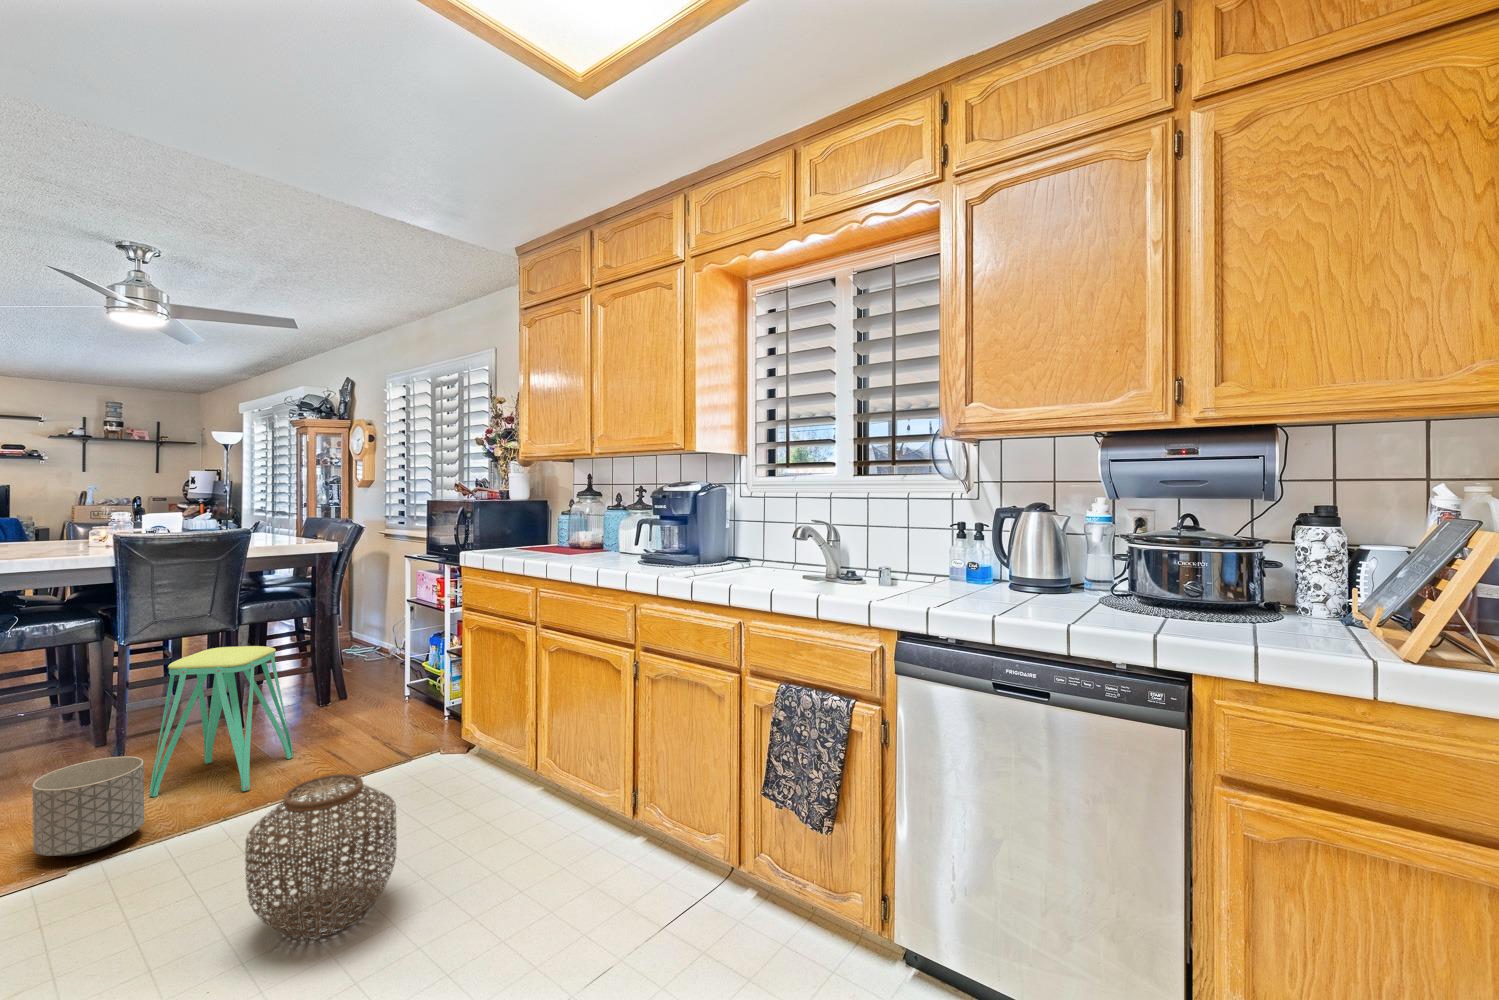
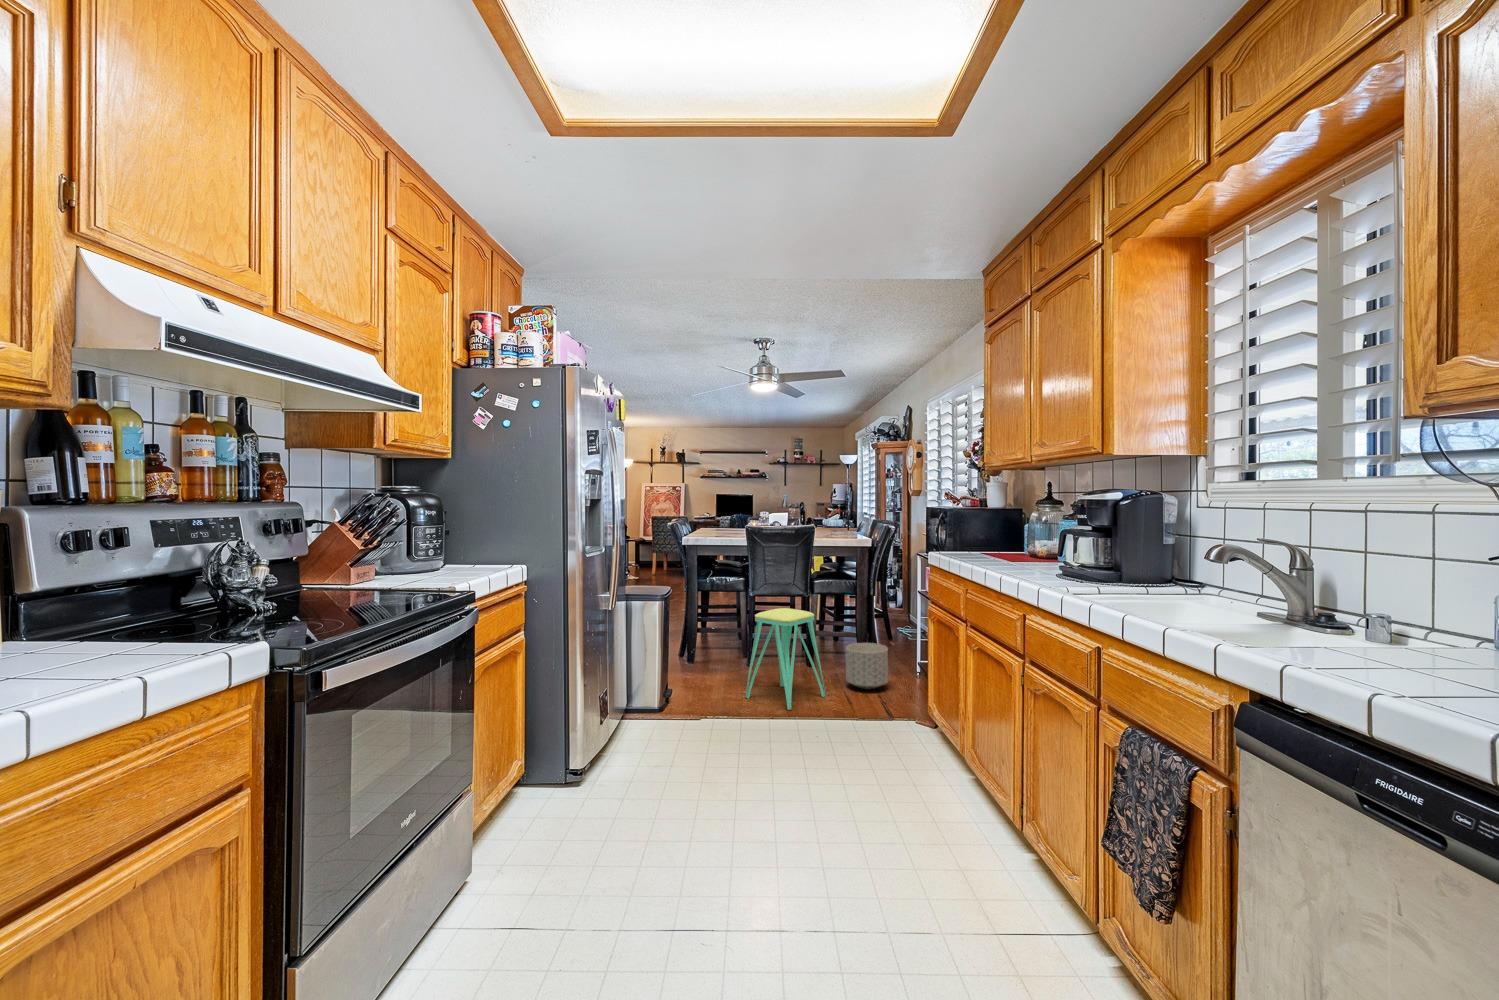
planter: present [32,756,144,856] -> present [846,643,888,690]
woven basket: present [245,774,396,939] -> none [736,705,826,817]

